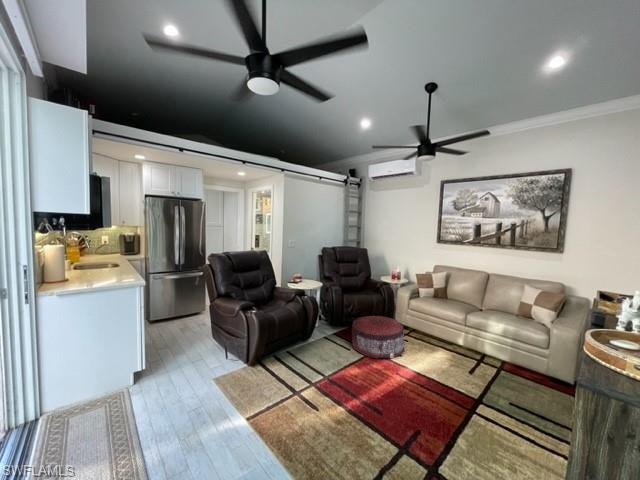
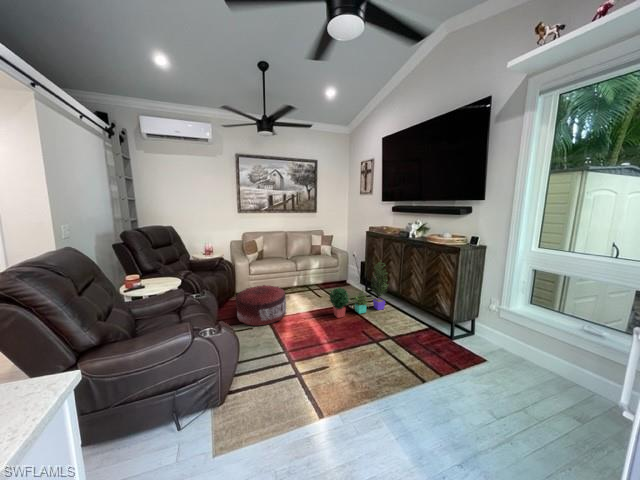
potted plant: none [423,351,556,454] -> present [329,262,388,318]

